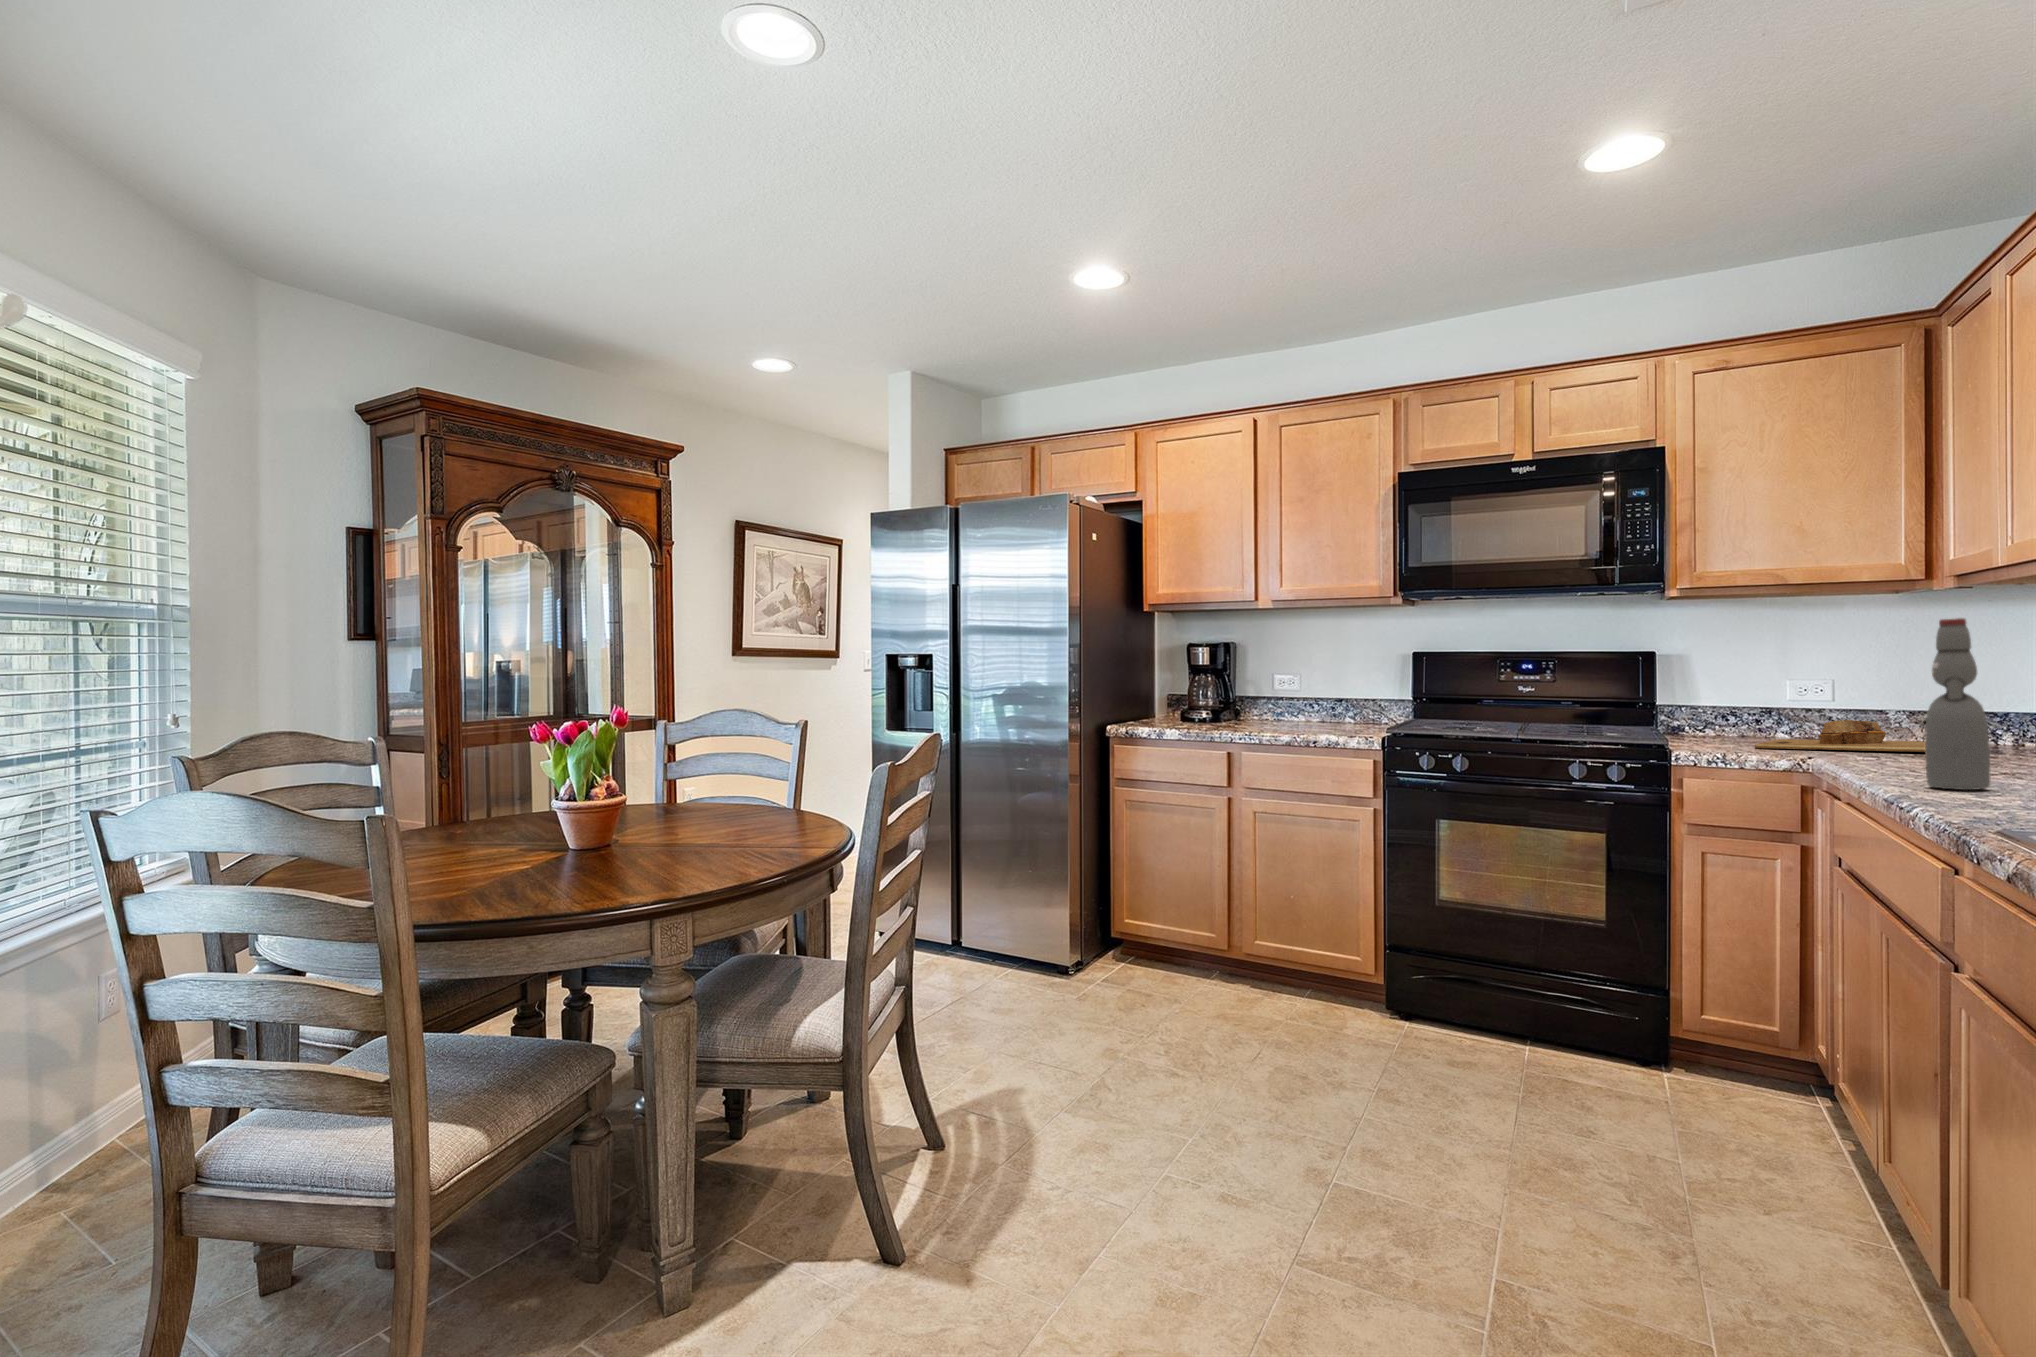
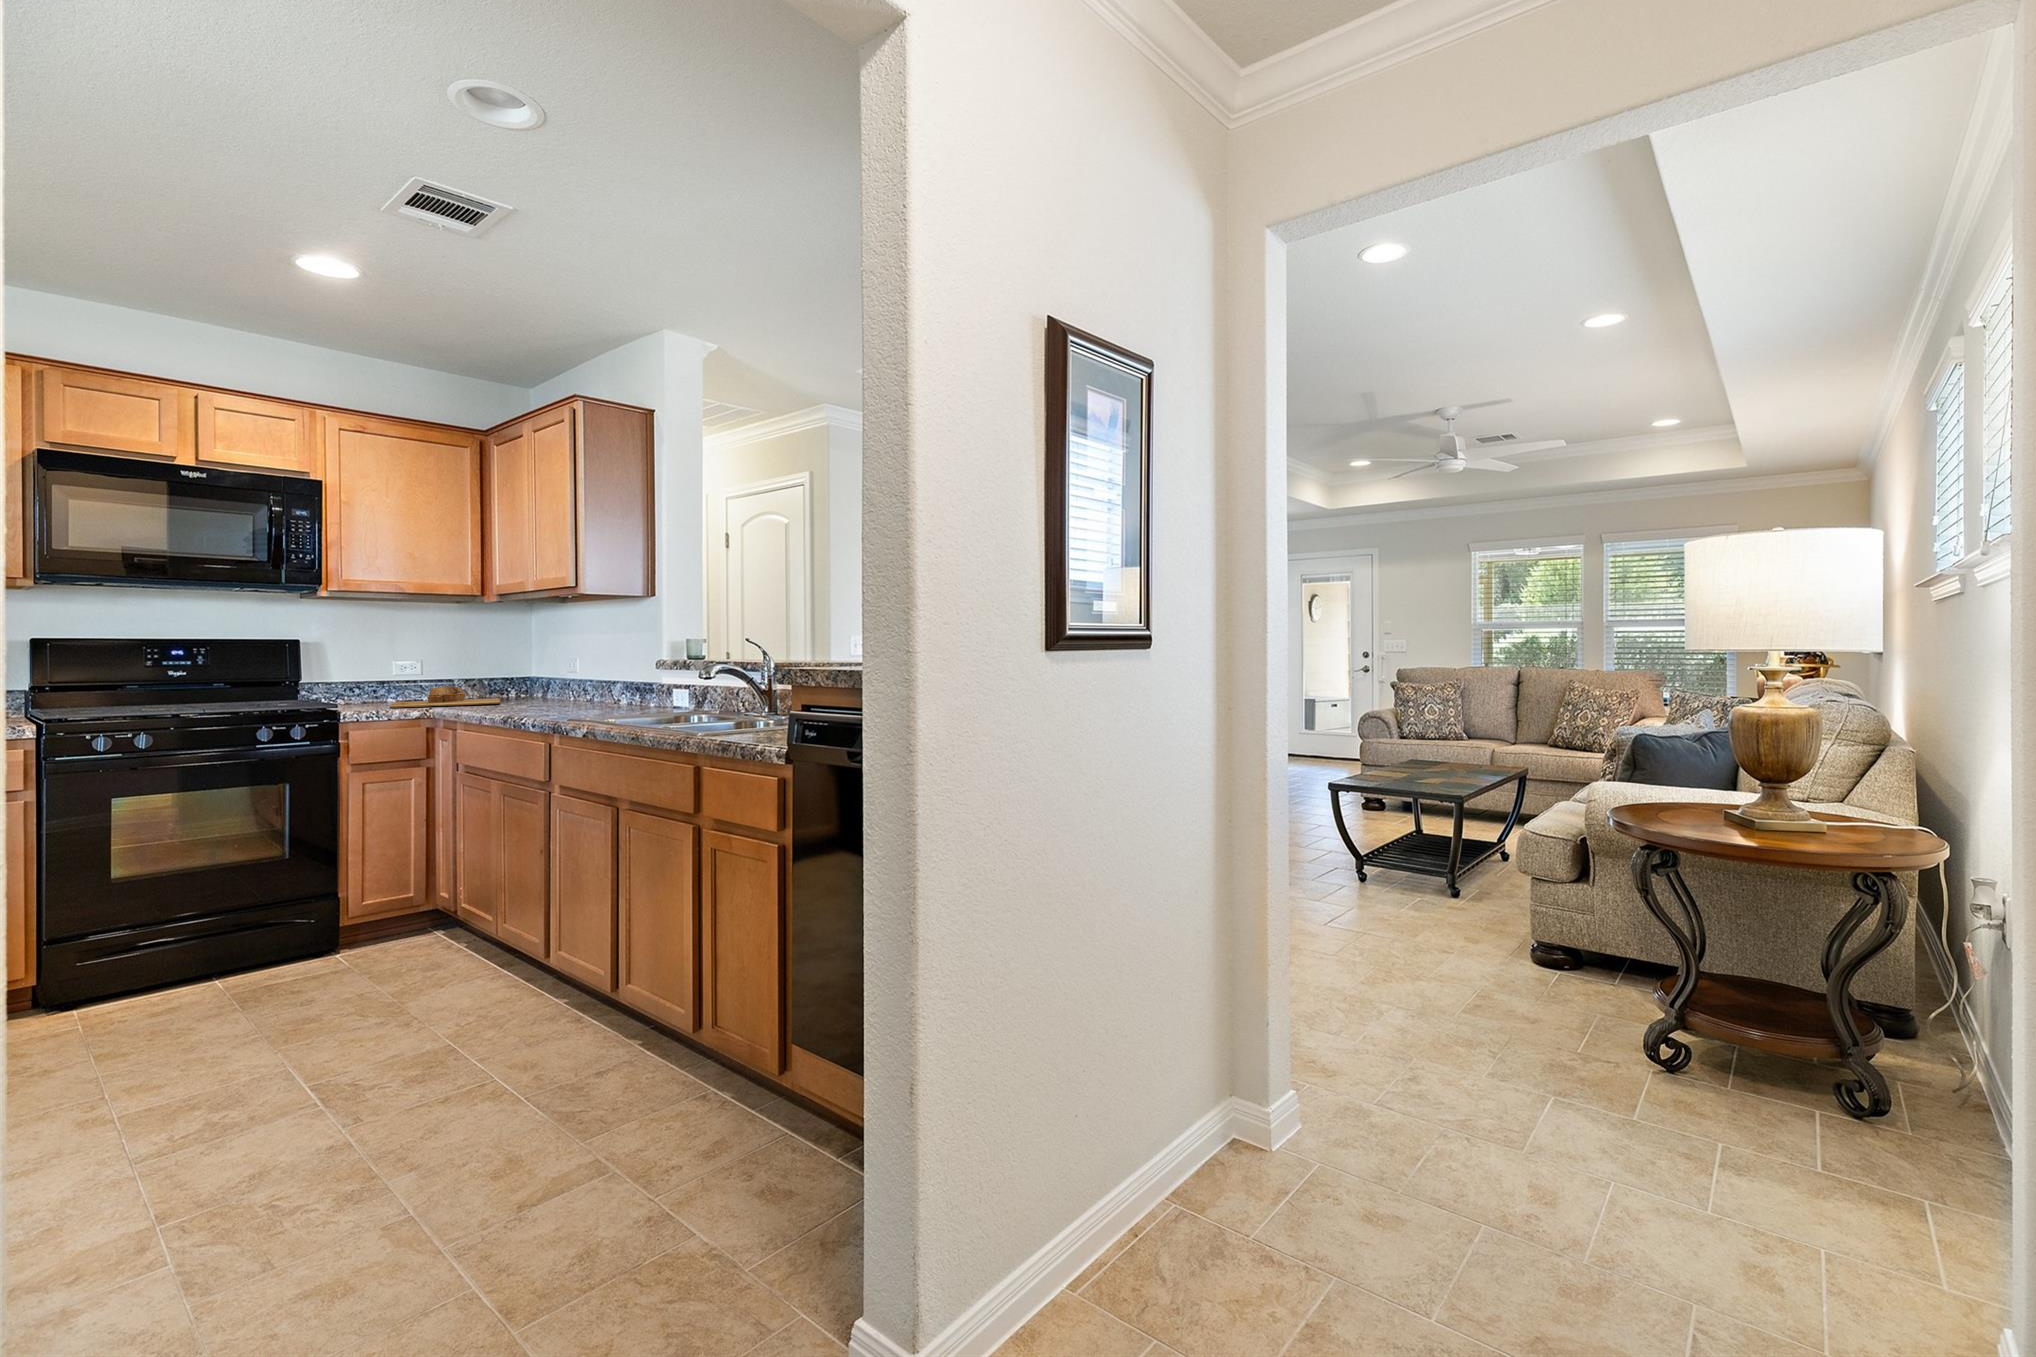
bottle: present [1925,618,1991,790] -> none [526,625,555,717]

